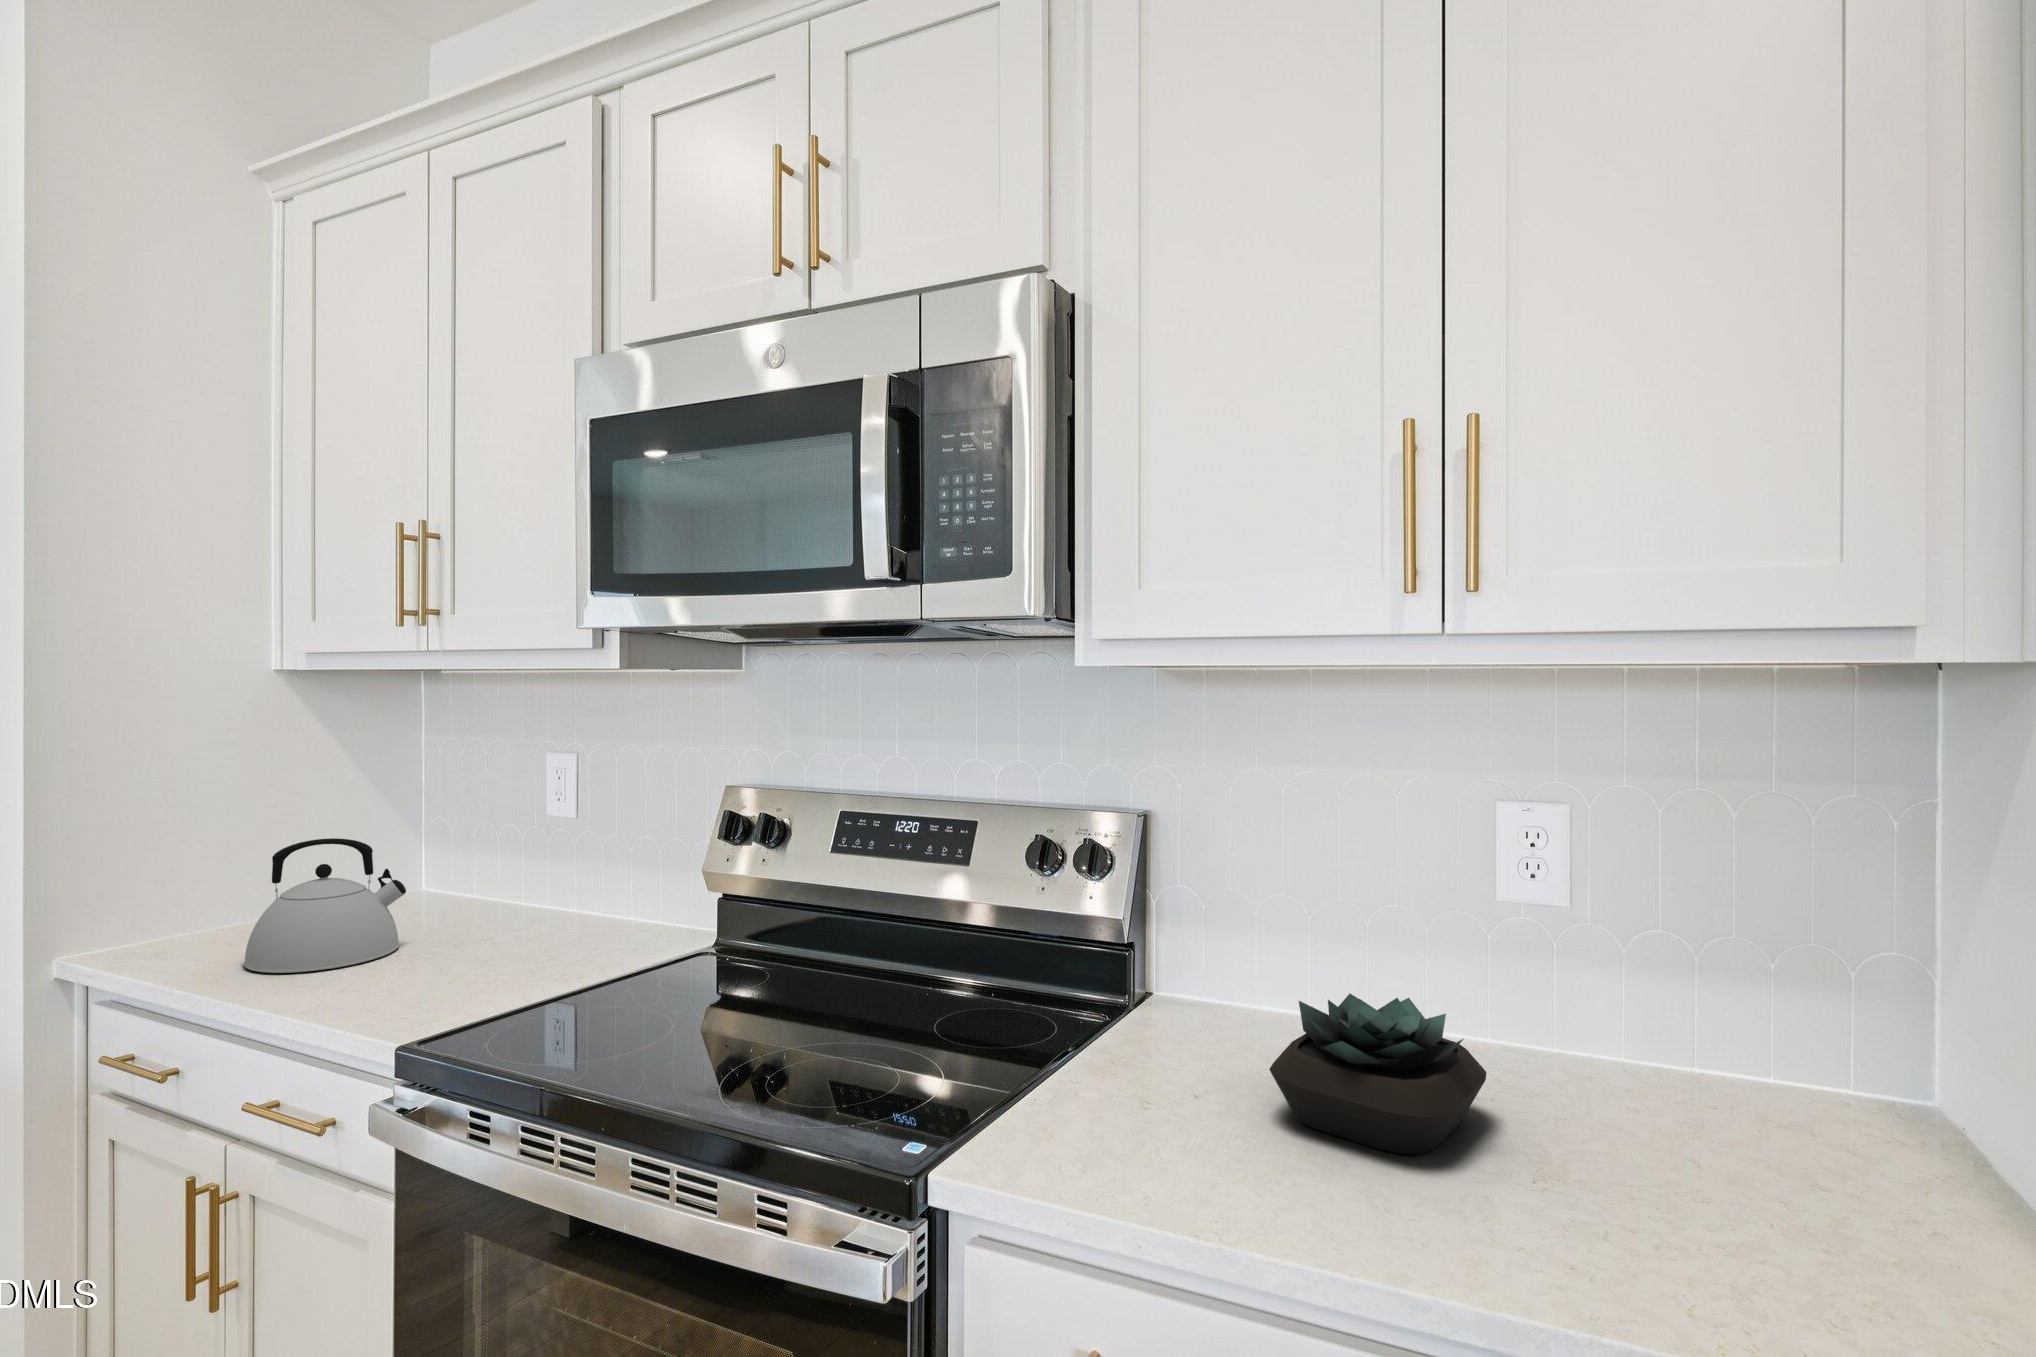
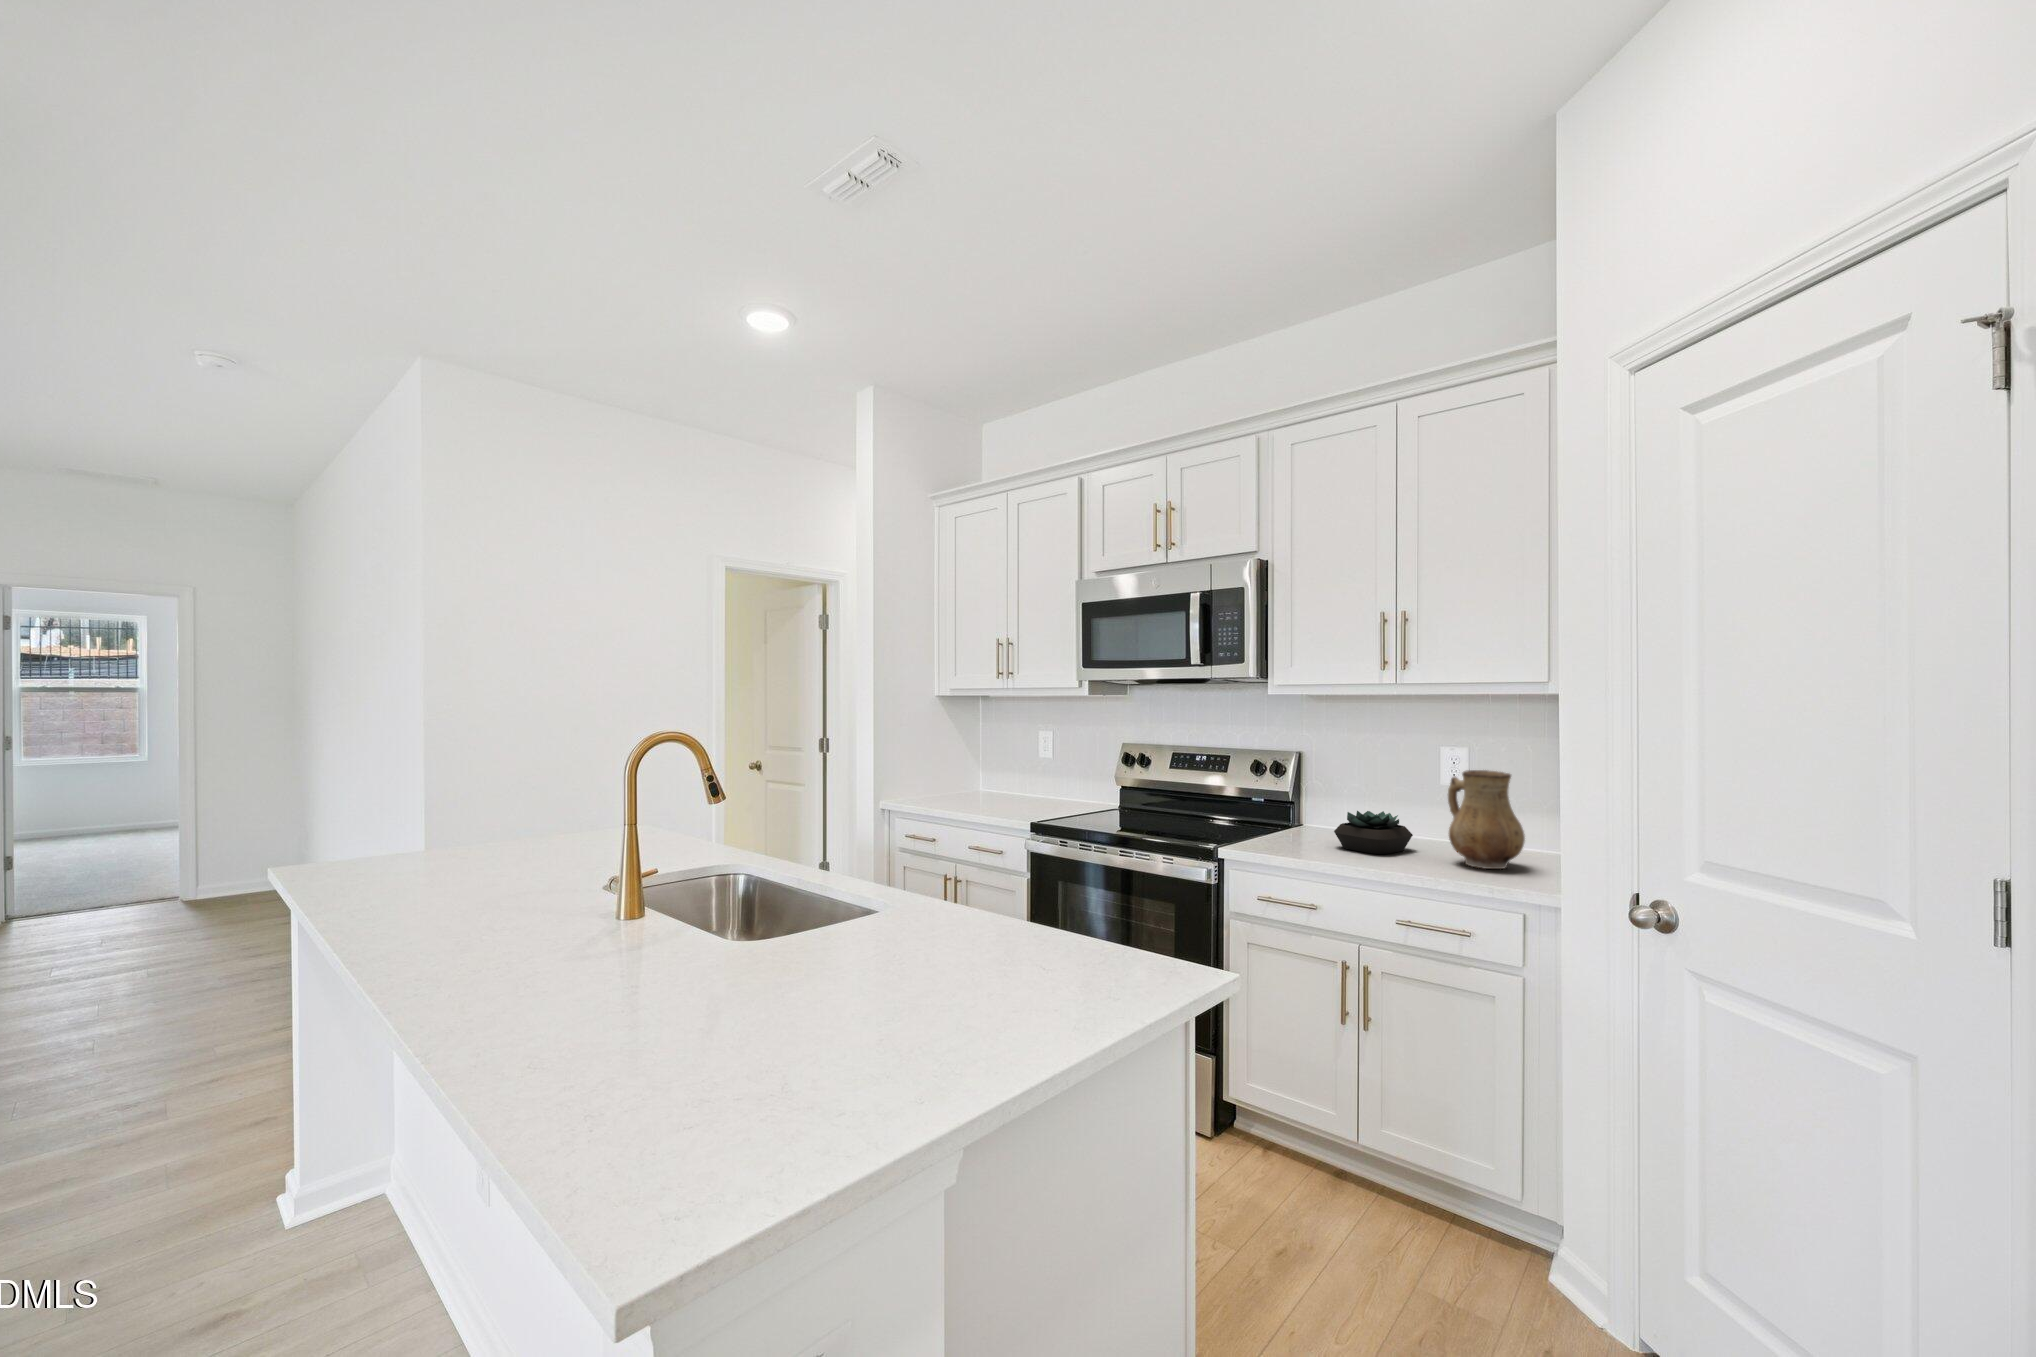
kettle: present [244,838,406,973] -> none [947,760,998,808]
ceramic pitcher: none [1613,895,1901,1237] -> present [1448,770,1525,869]

